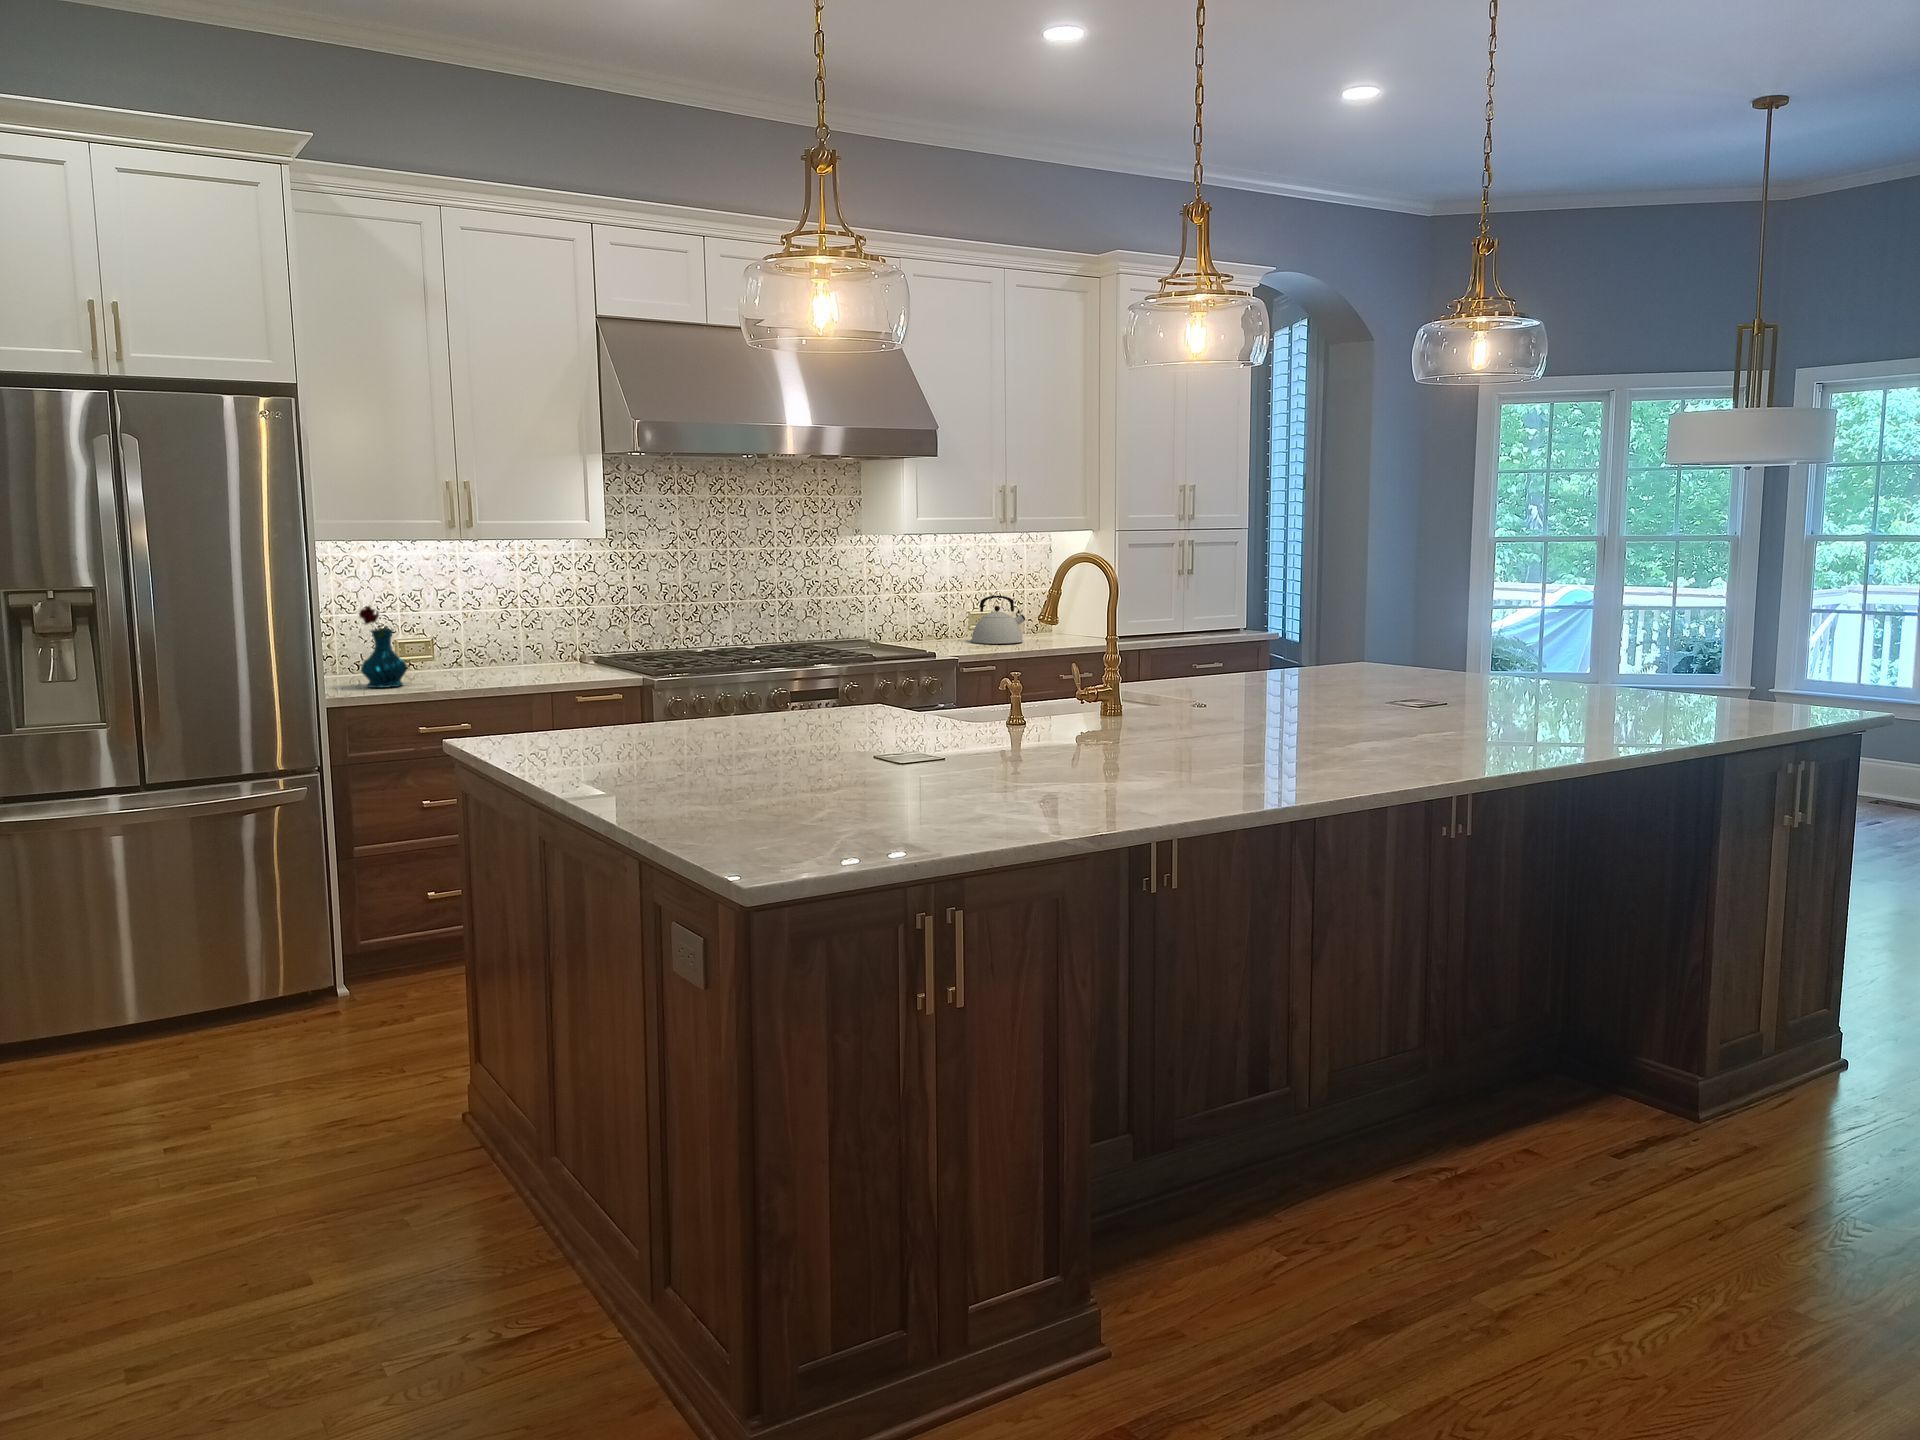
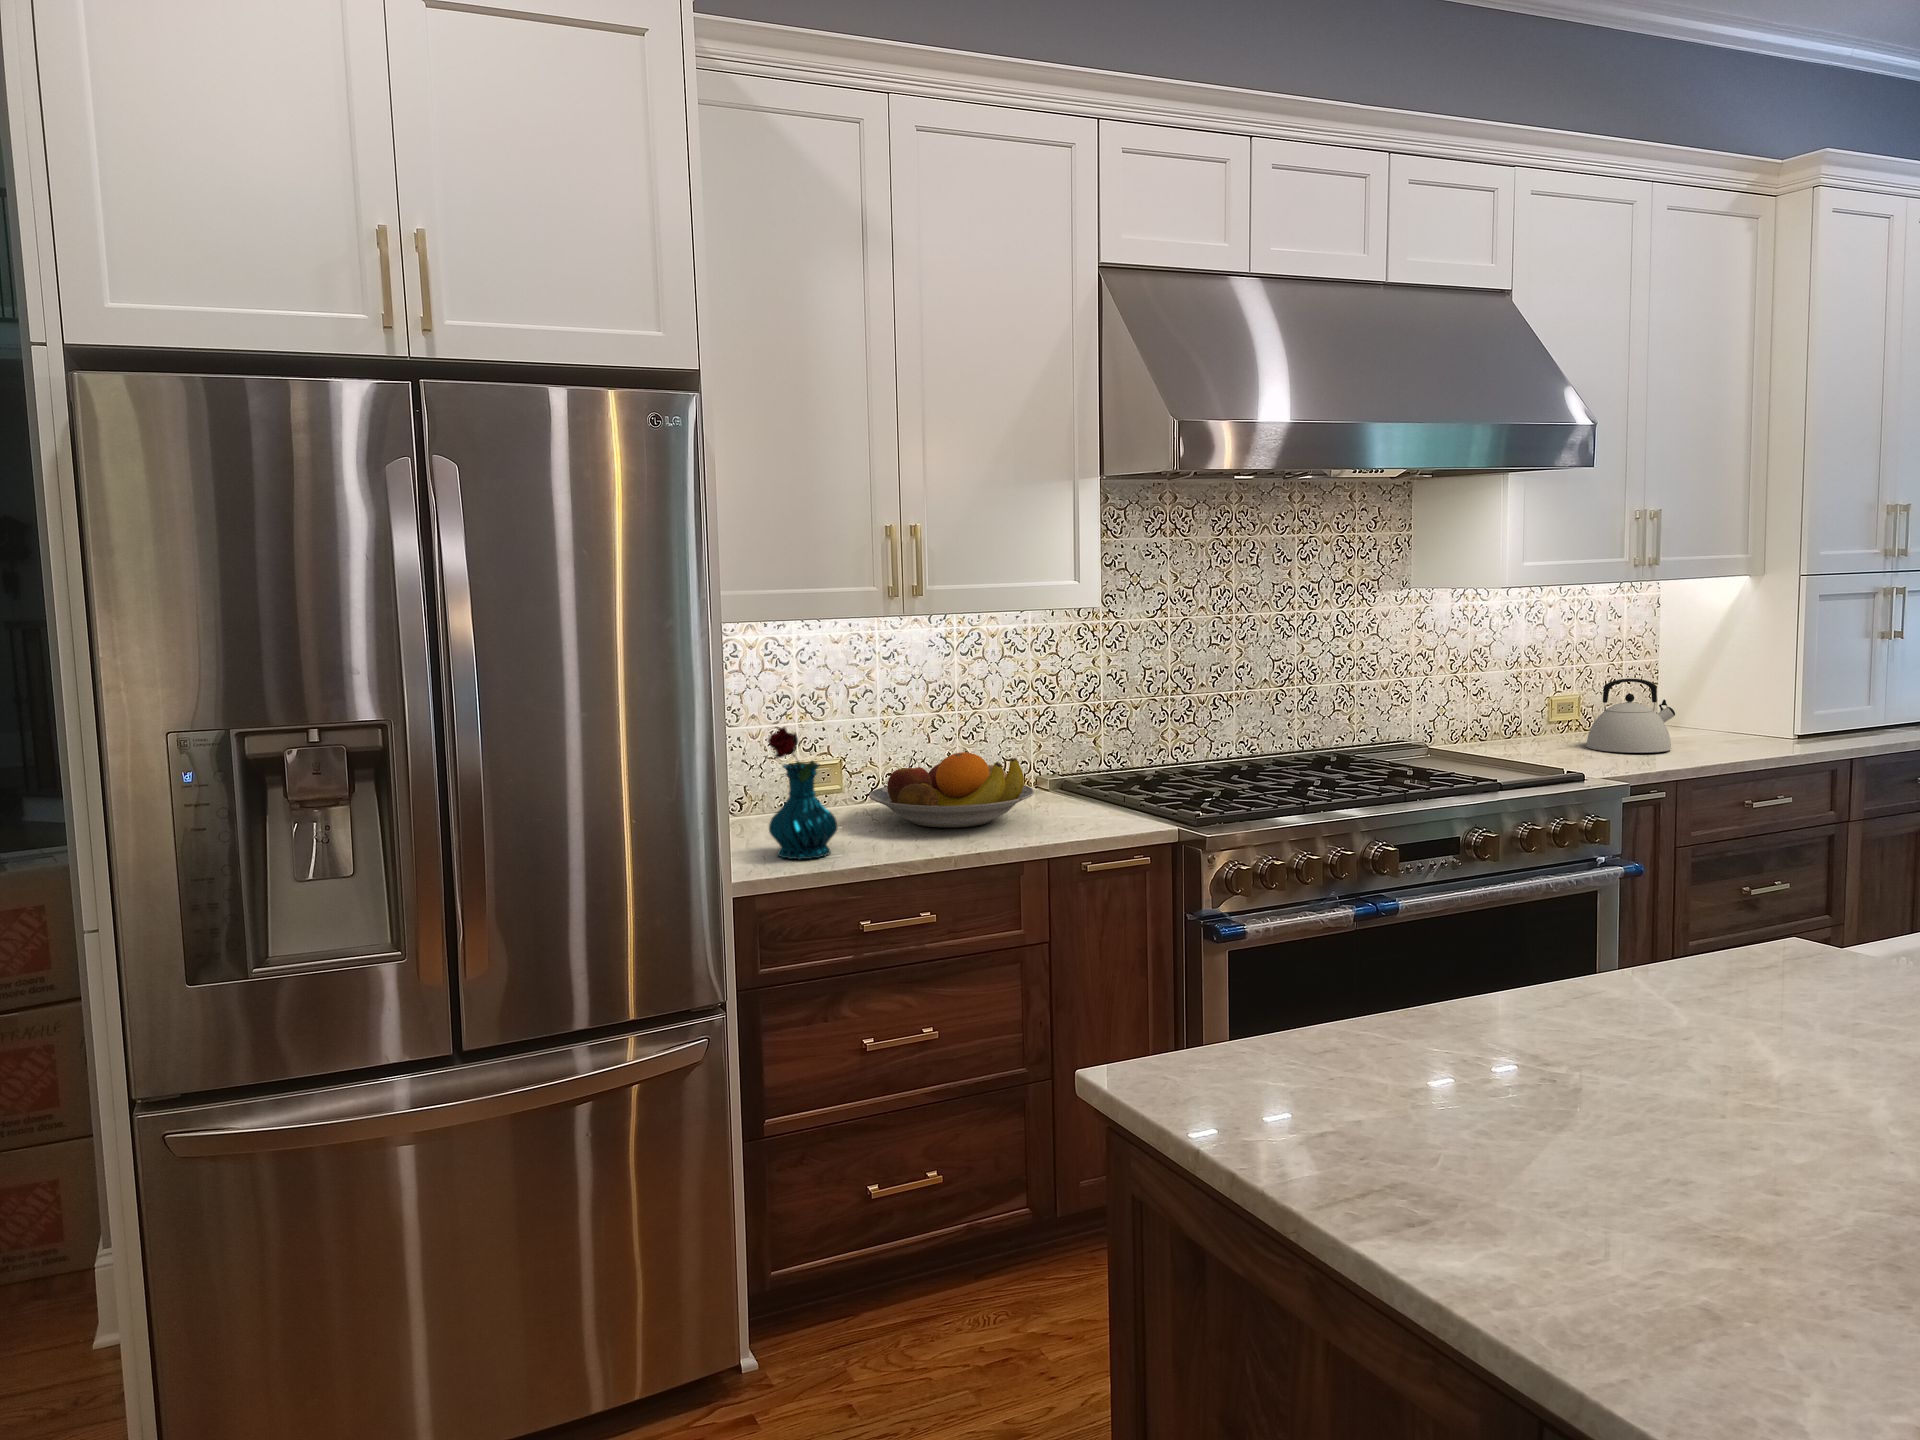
fruit bowl: none [441,628,552,675] -> present [869,752,1034,828]

